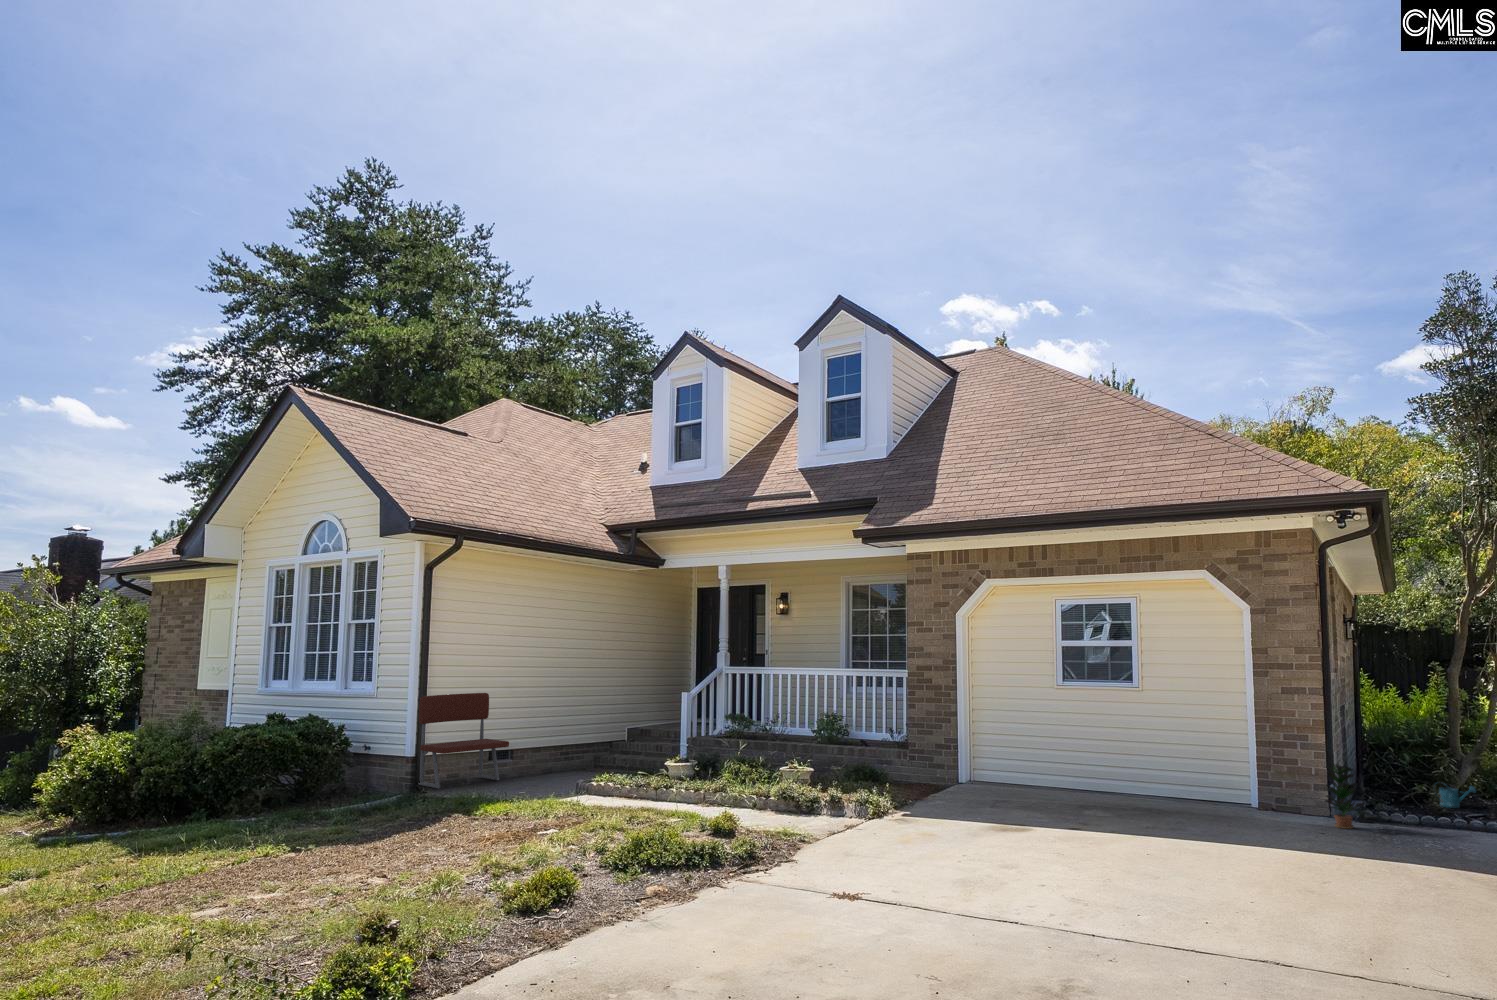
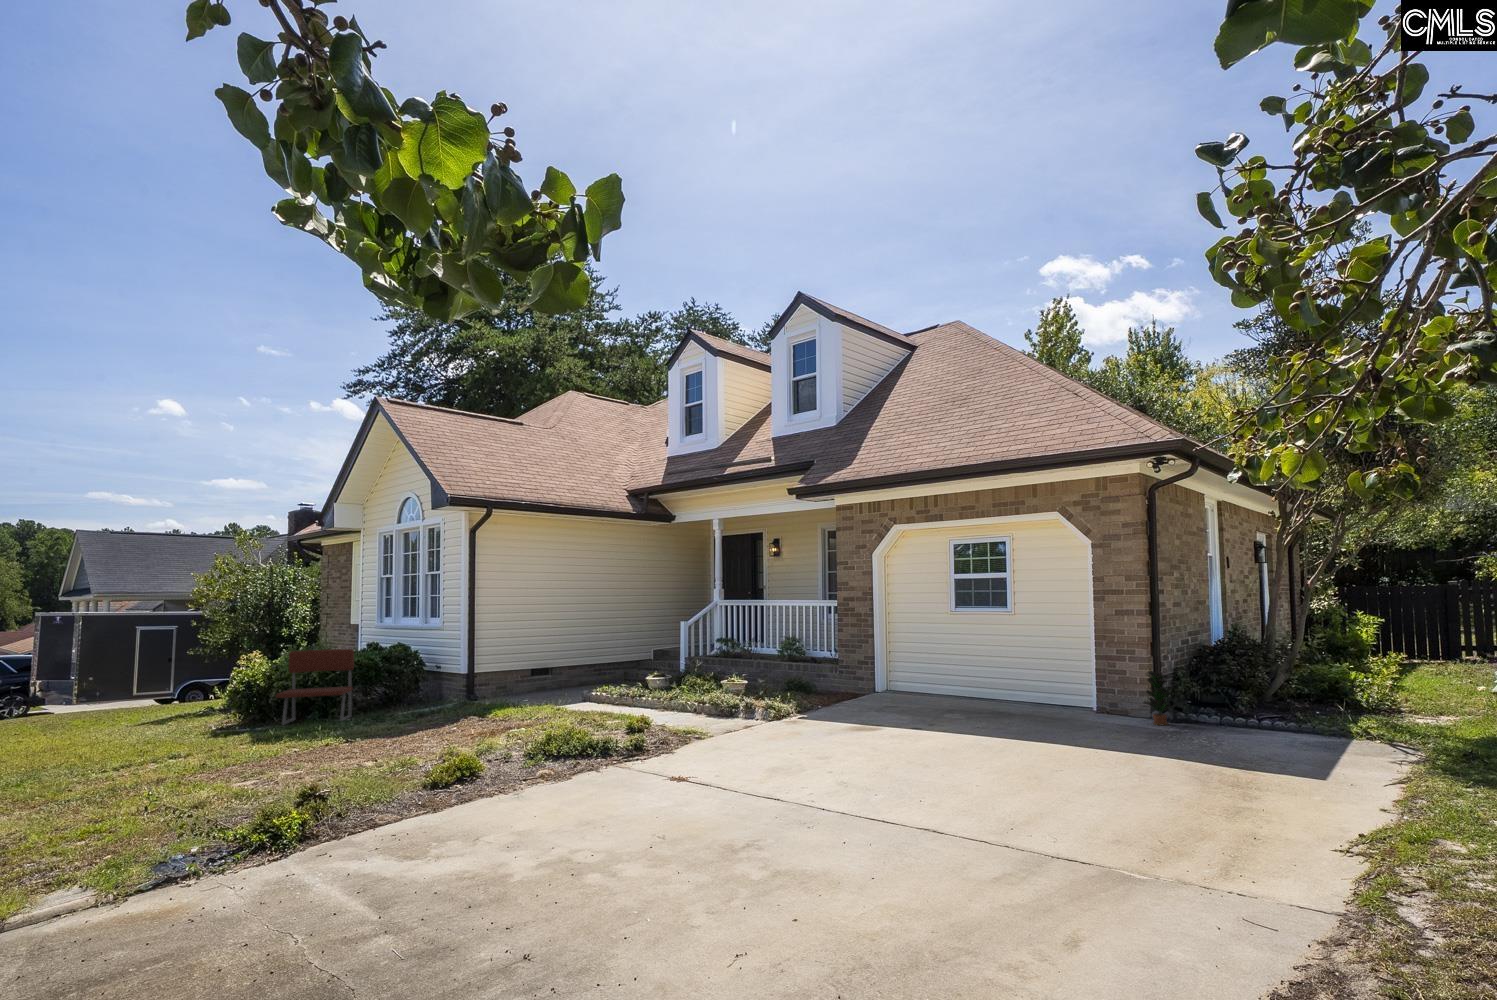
bench: present [418,693,509,789] -> present [276,649,354,725]
watering can: present [1439,786,1476,808] -> none [1273,686,1306,708]

